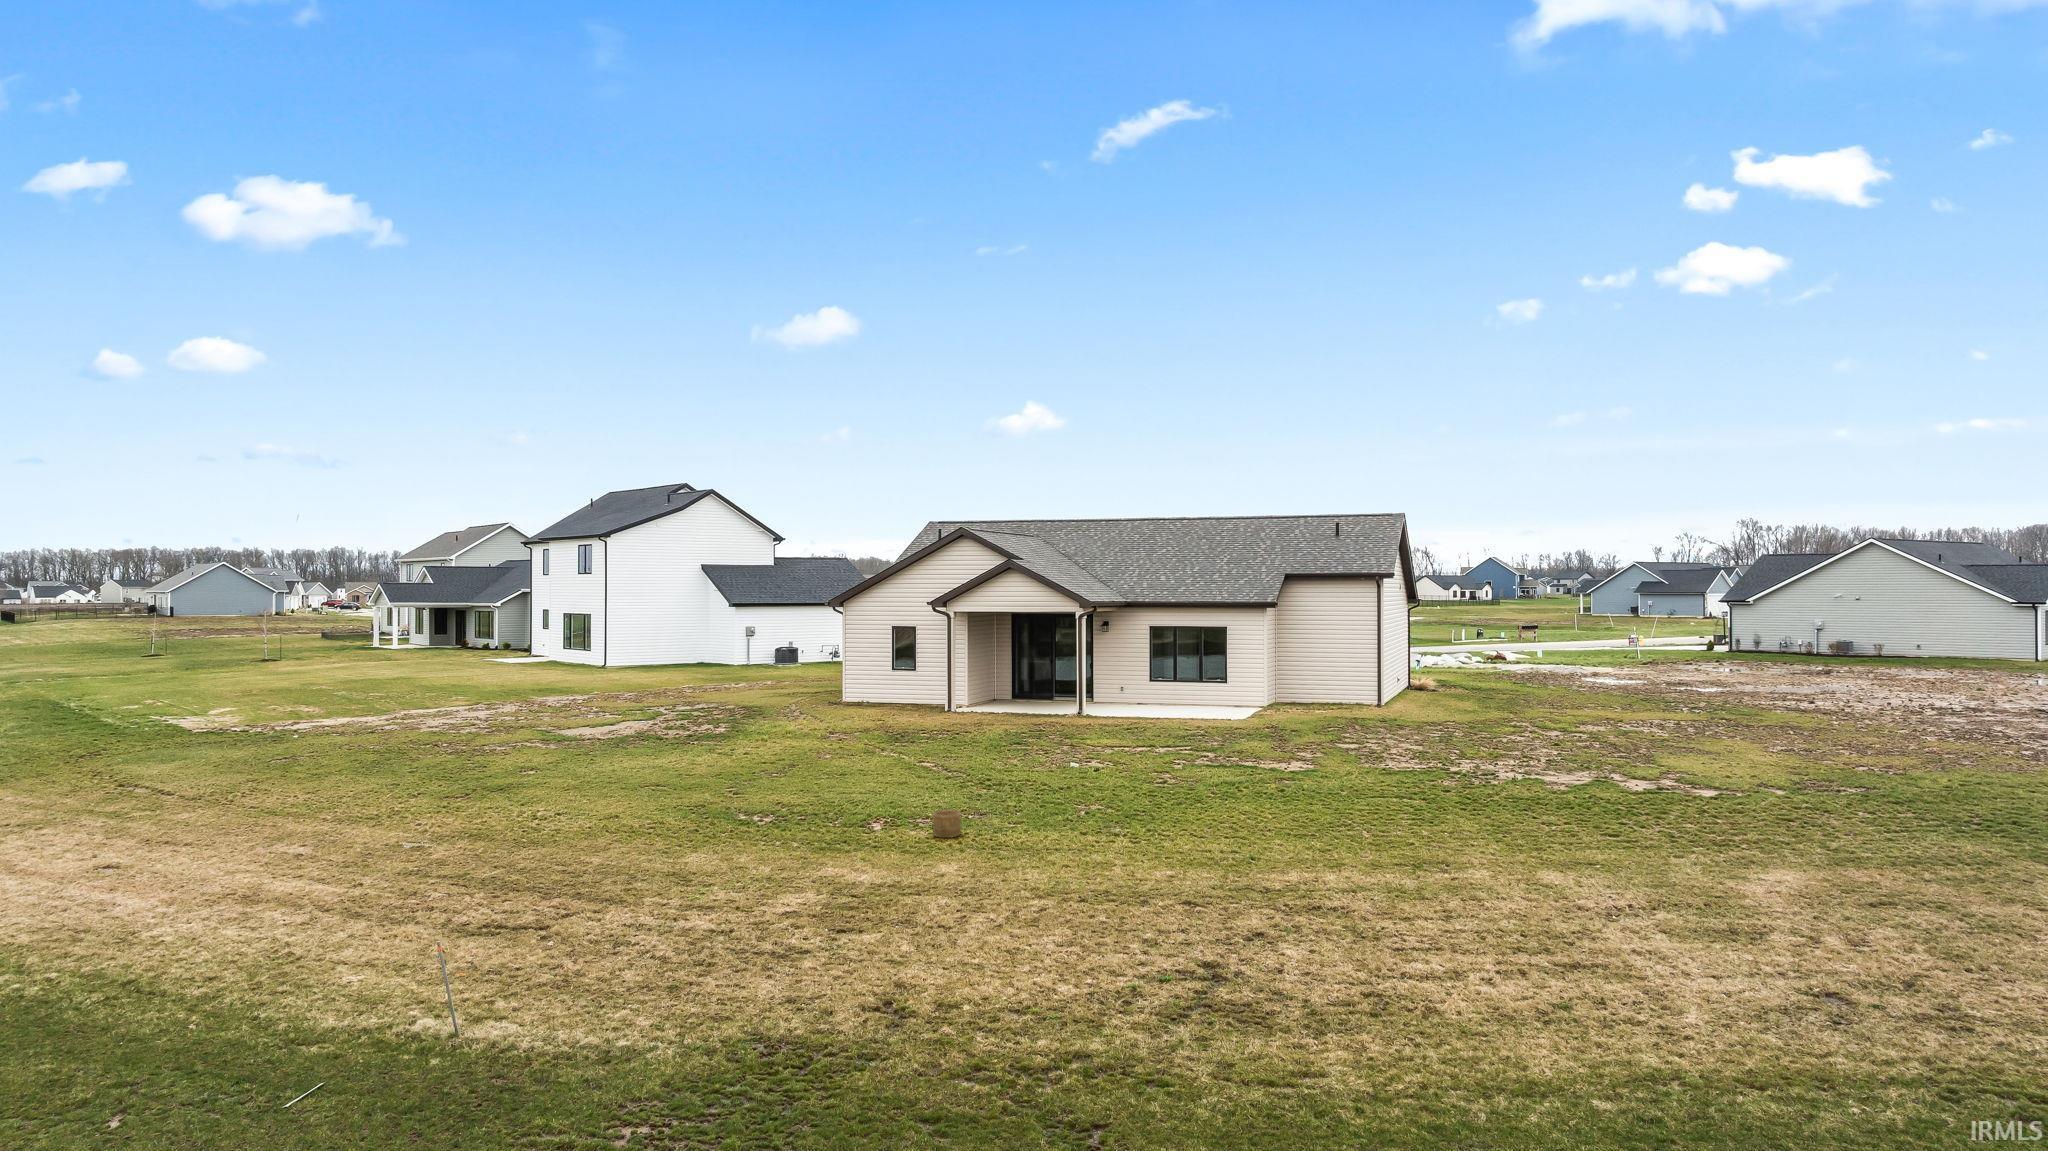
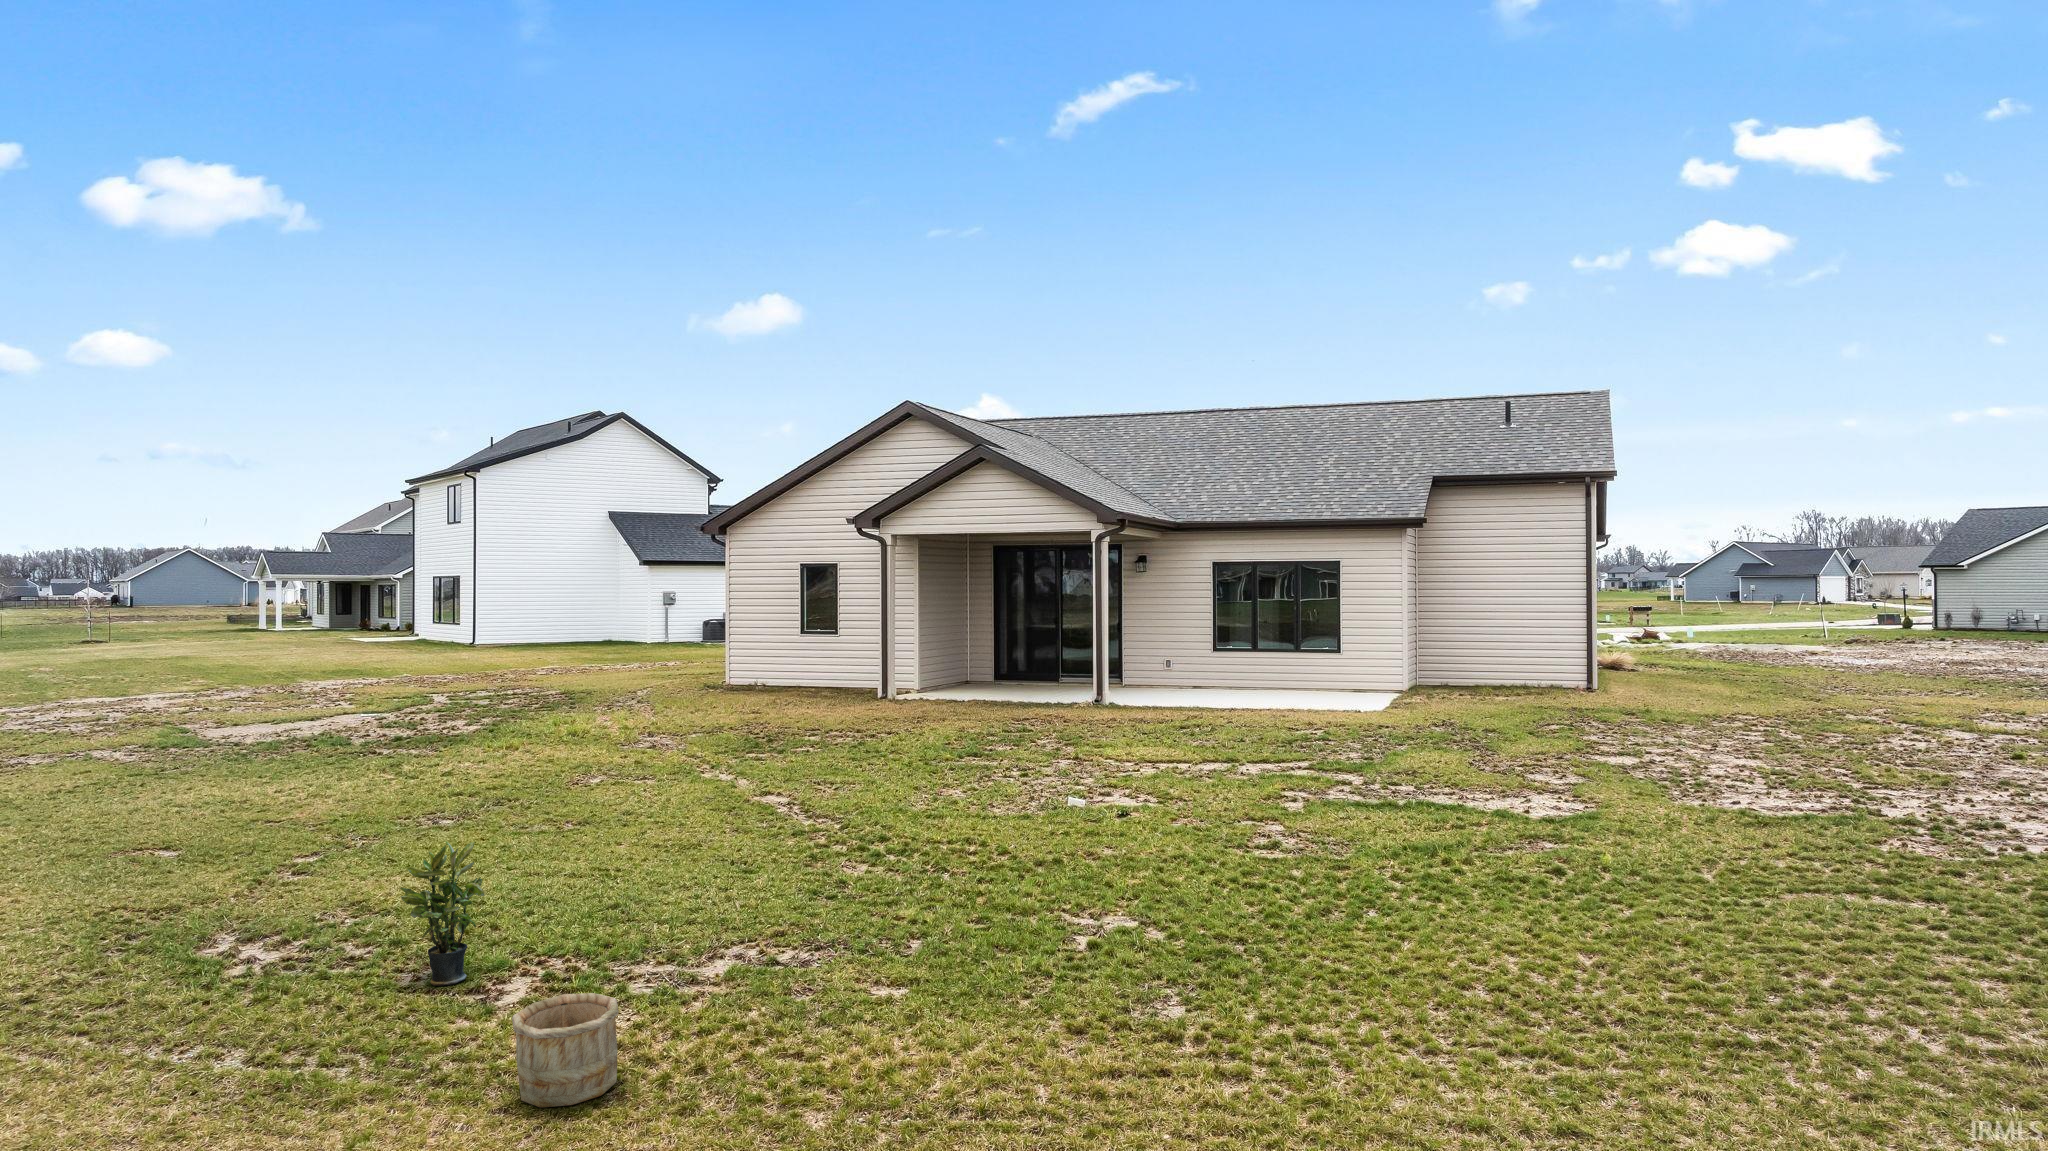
potted plant: none [863,769,888,818] -> present [400,841,485,986]

